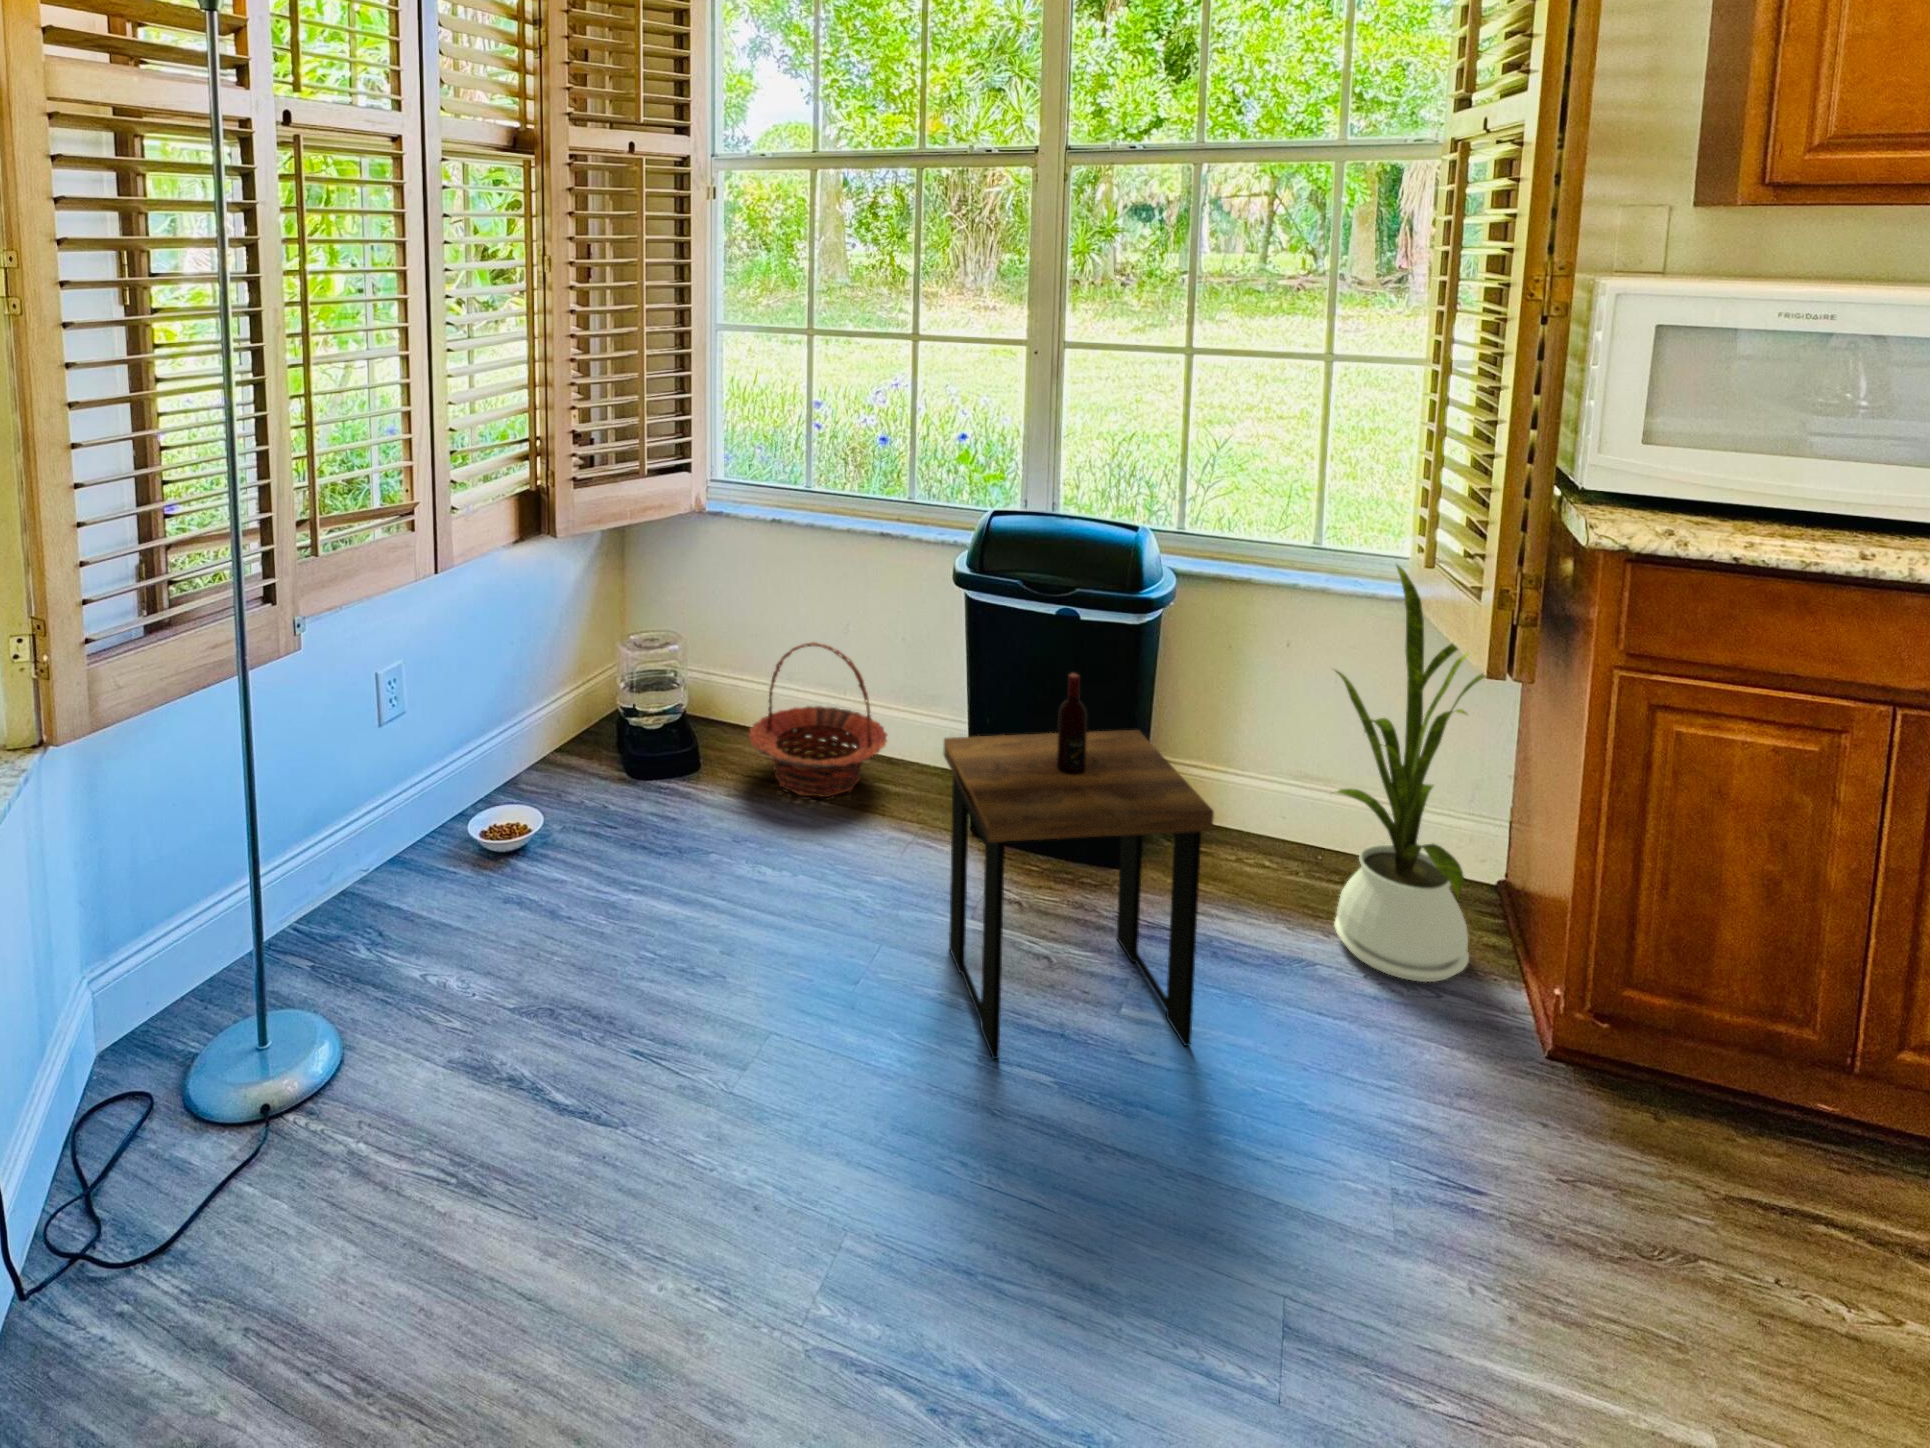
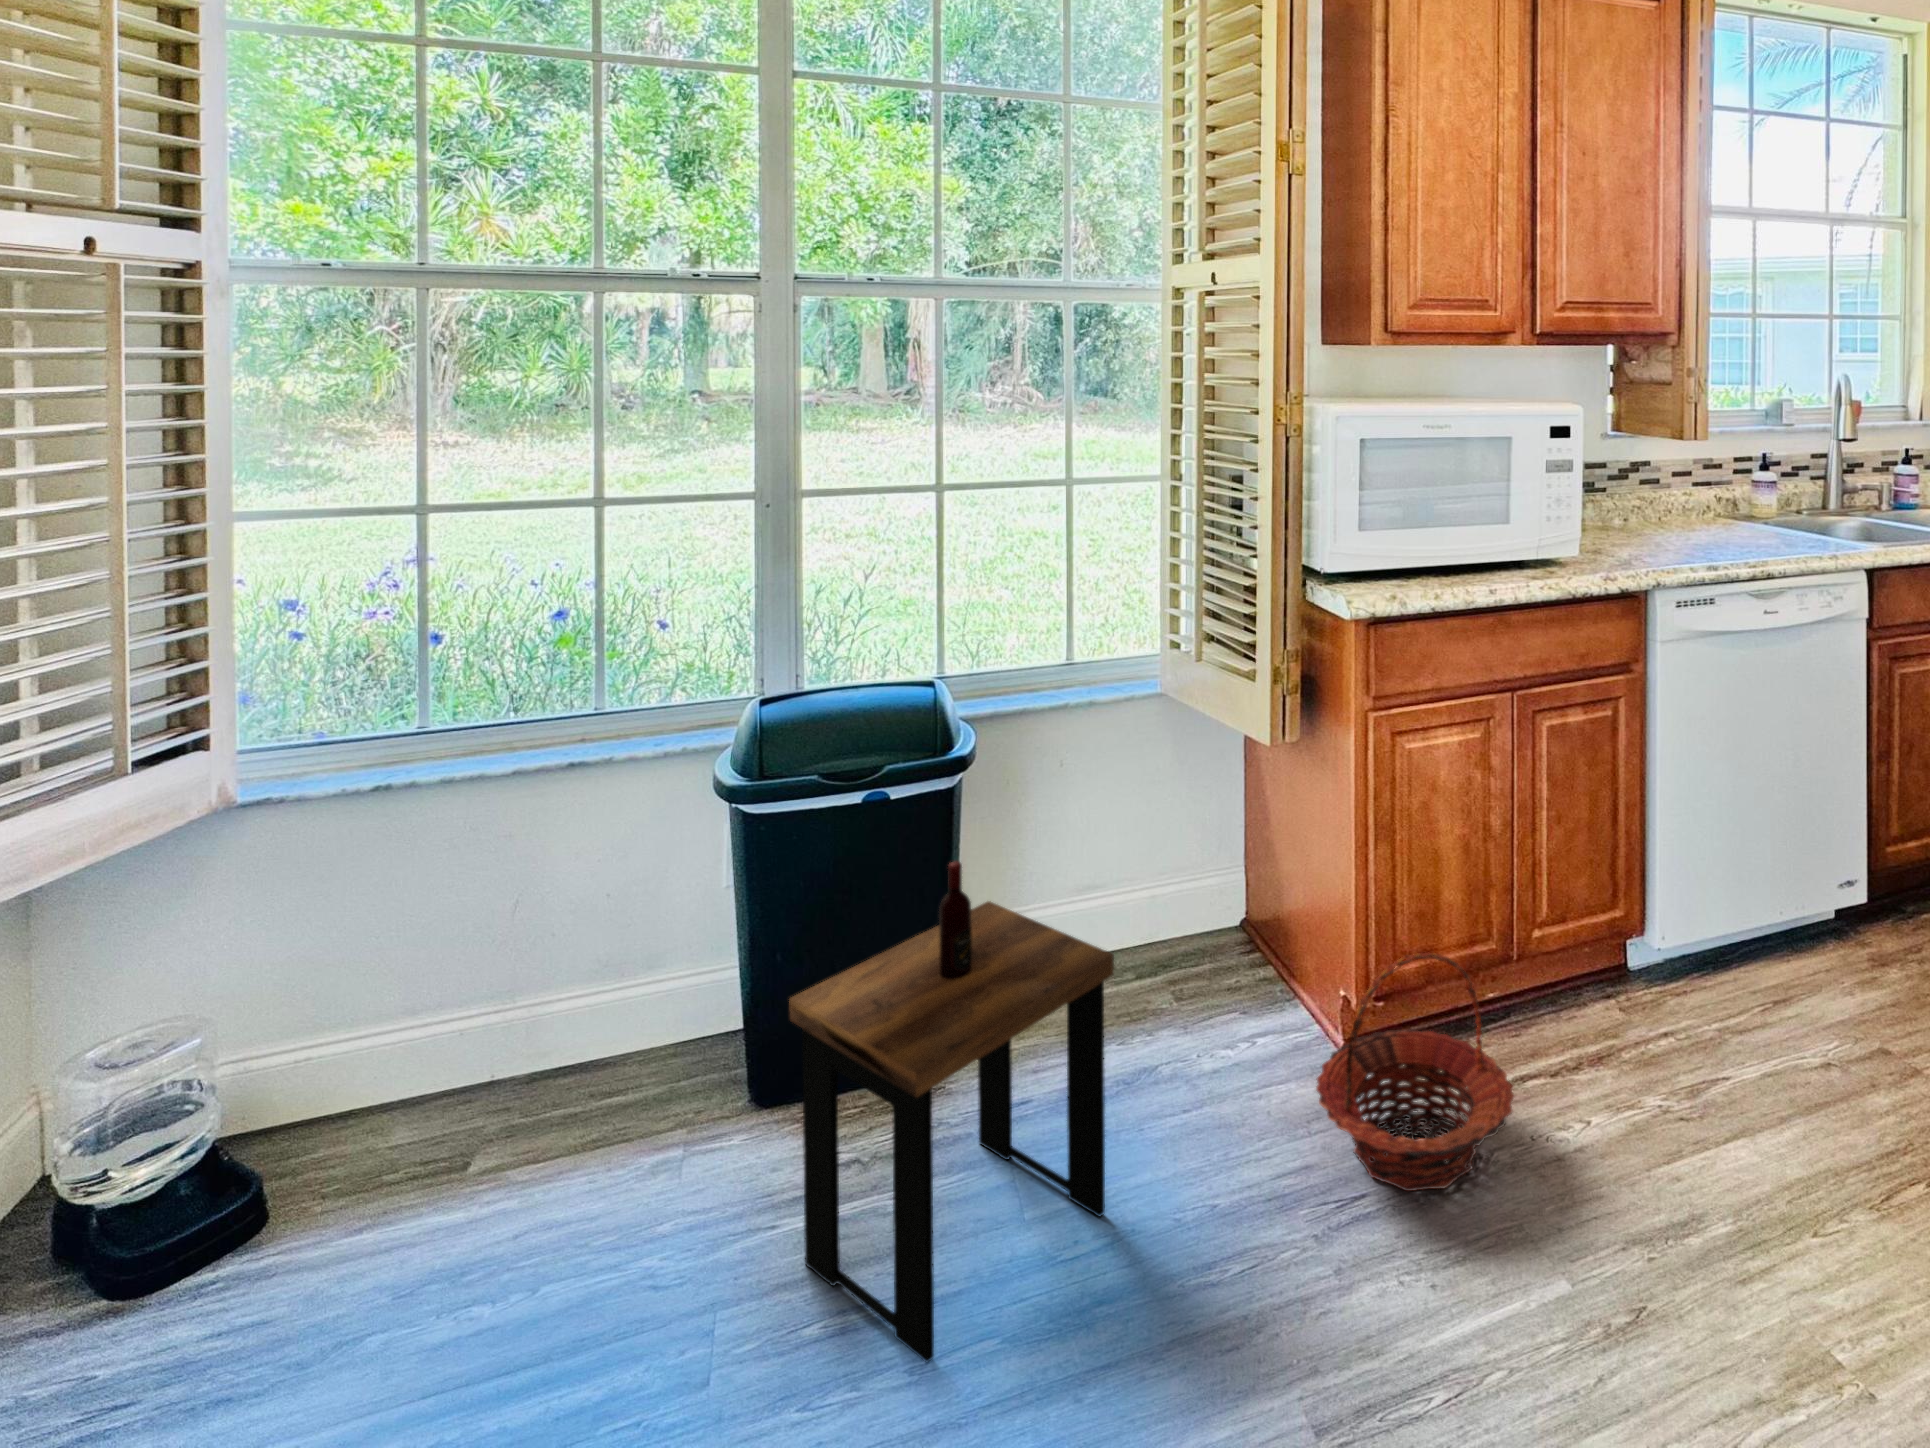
house plant: present [1334,565,1485,982] -> none [1132,662,1292,1046]
basket: present [749,642,887,797] -> present [1316,953,1514,1191]

